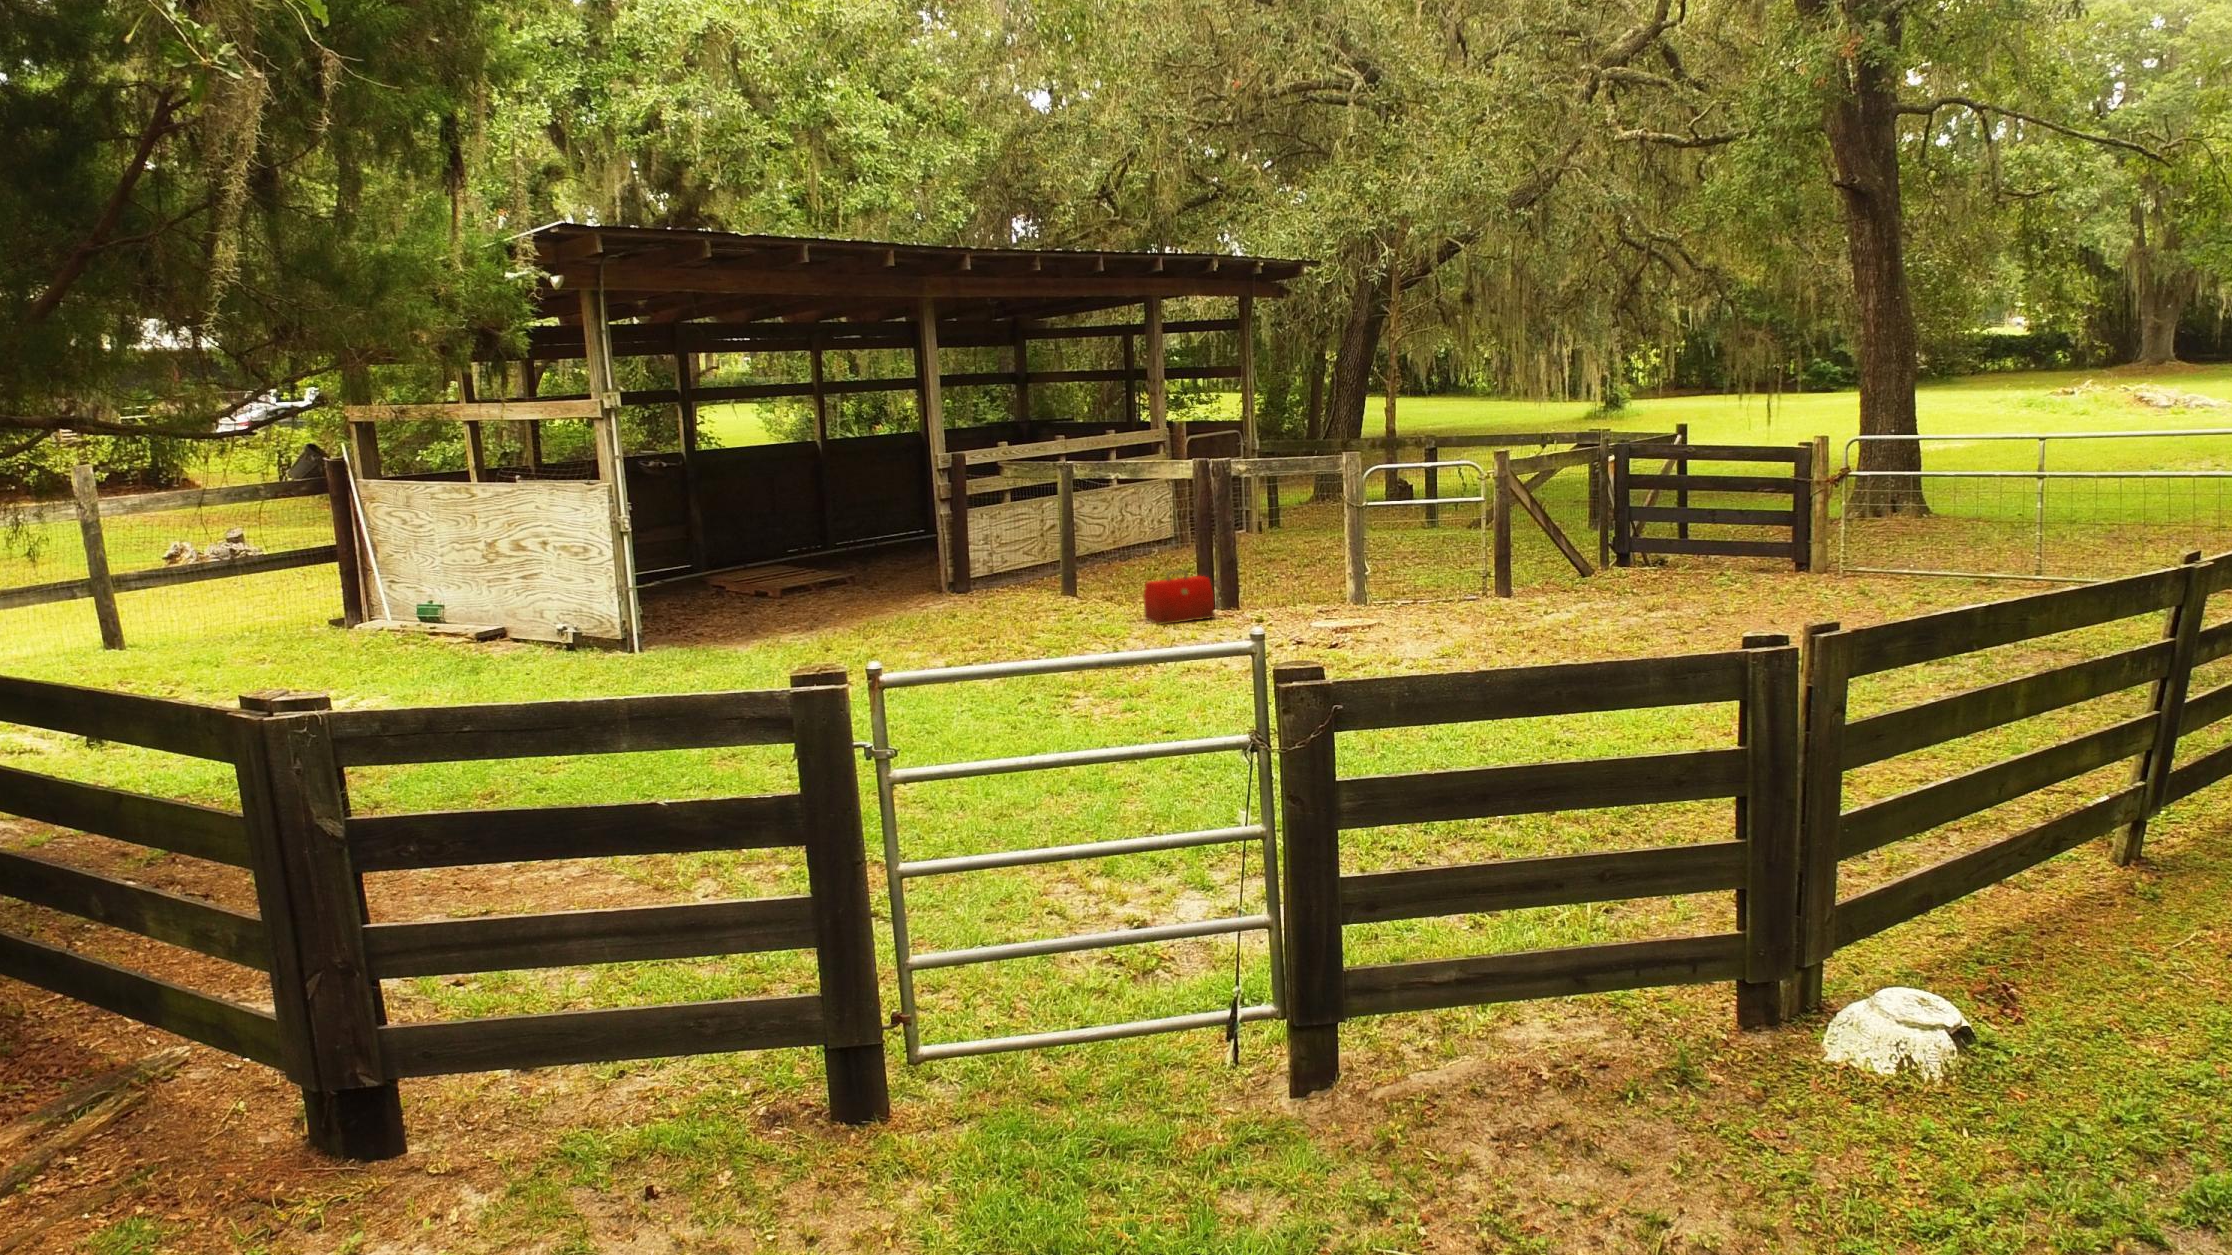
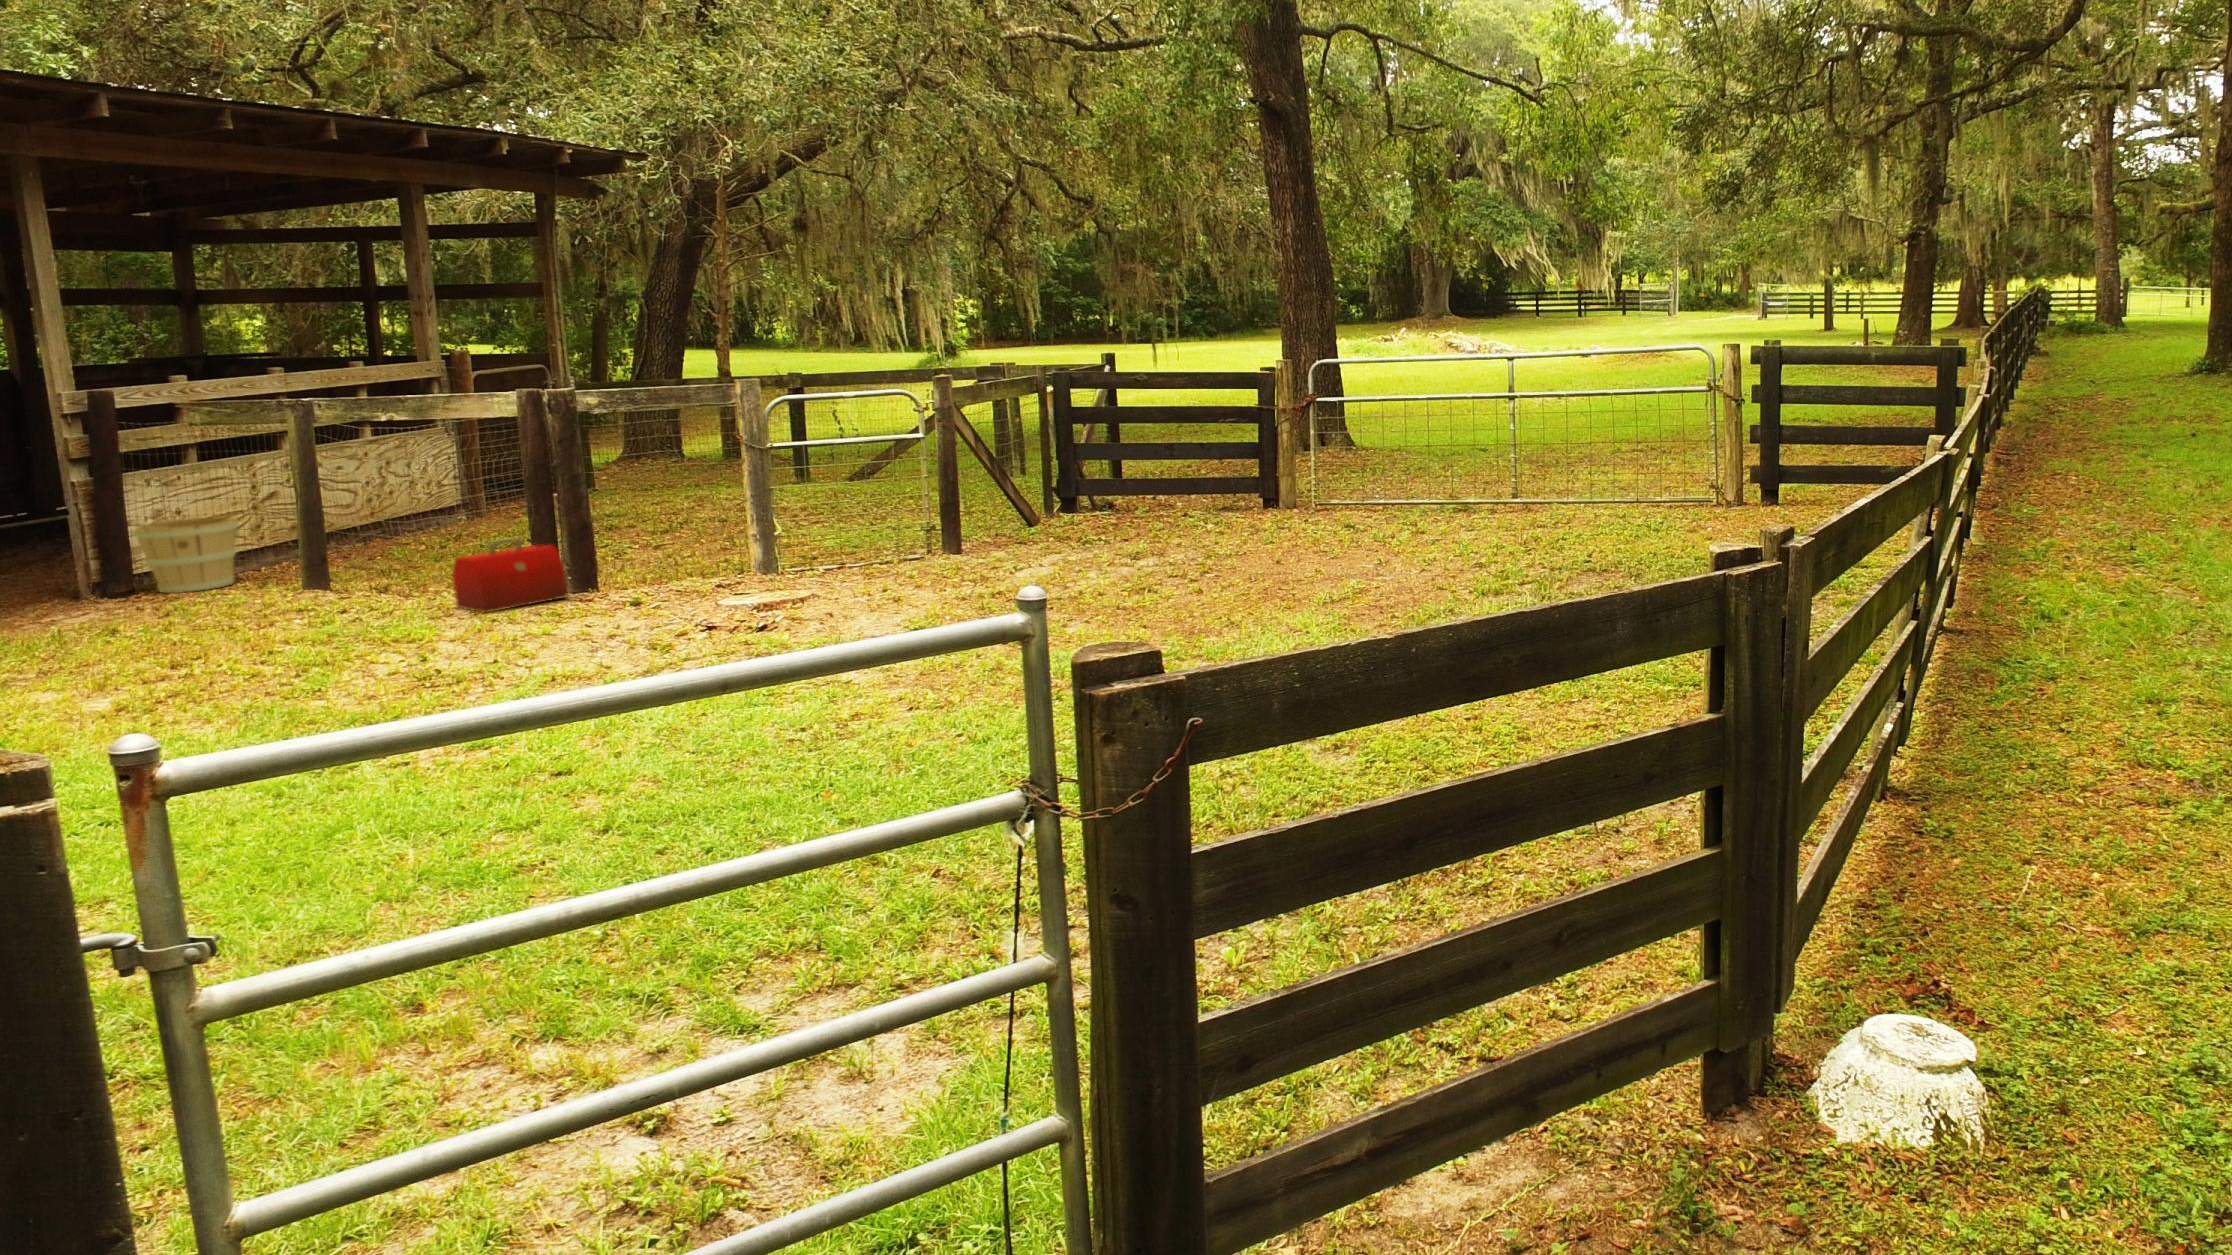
wooden bucket: none [973,541,1030,594] -> present [133,517,238,593]

